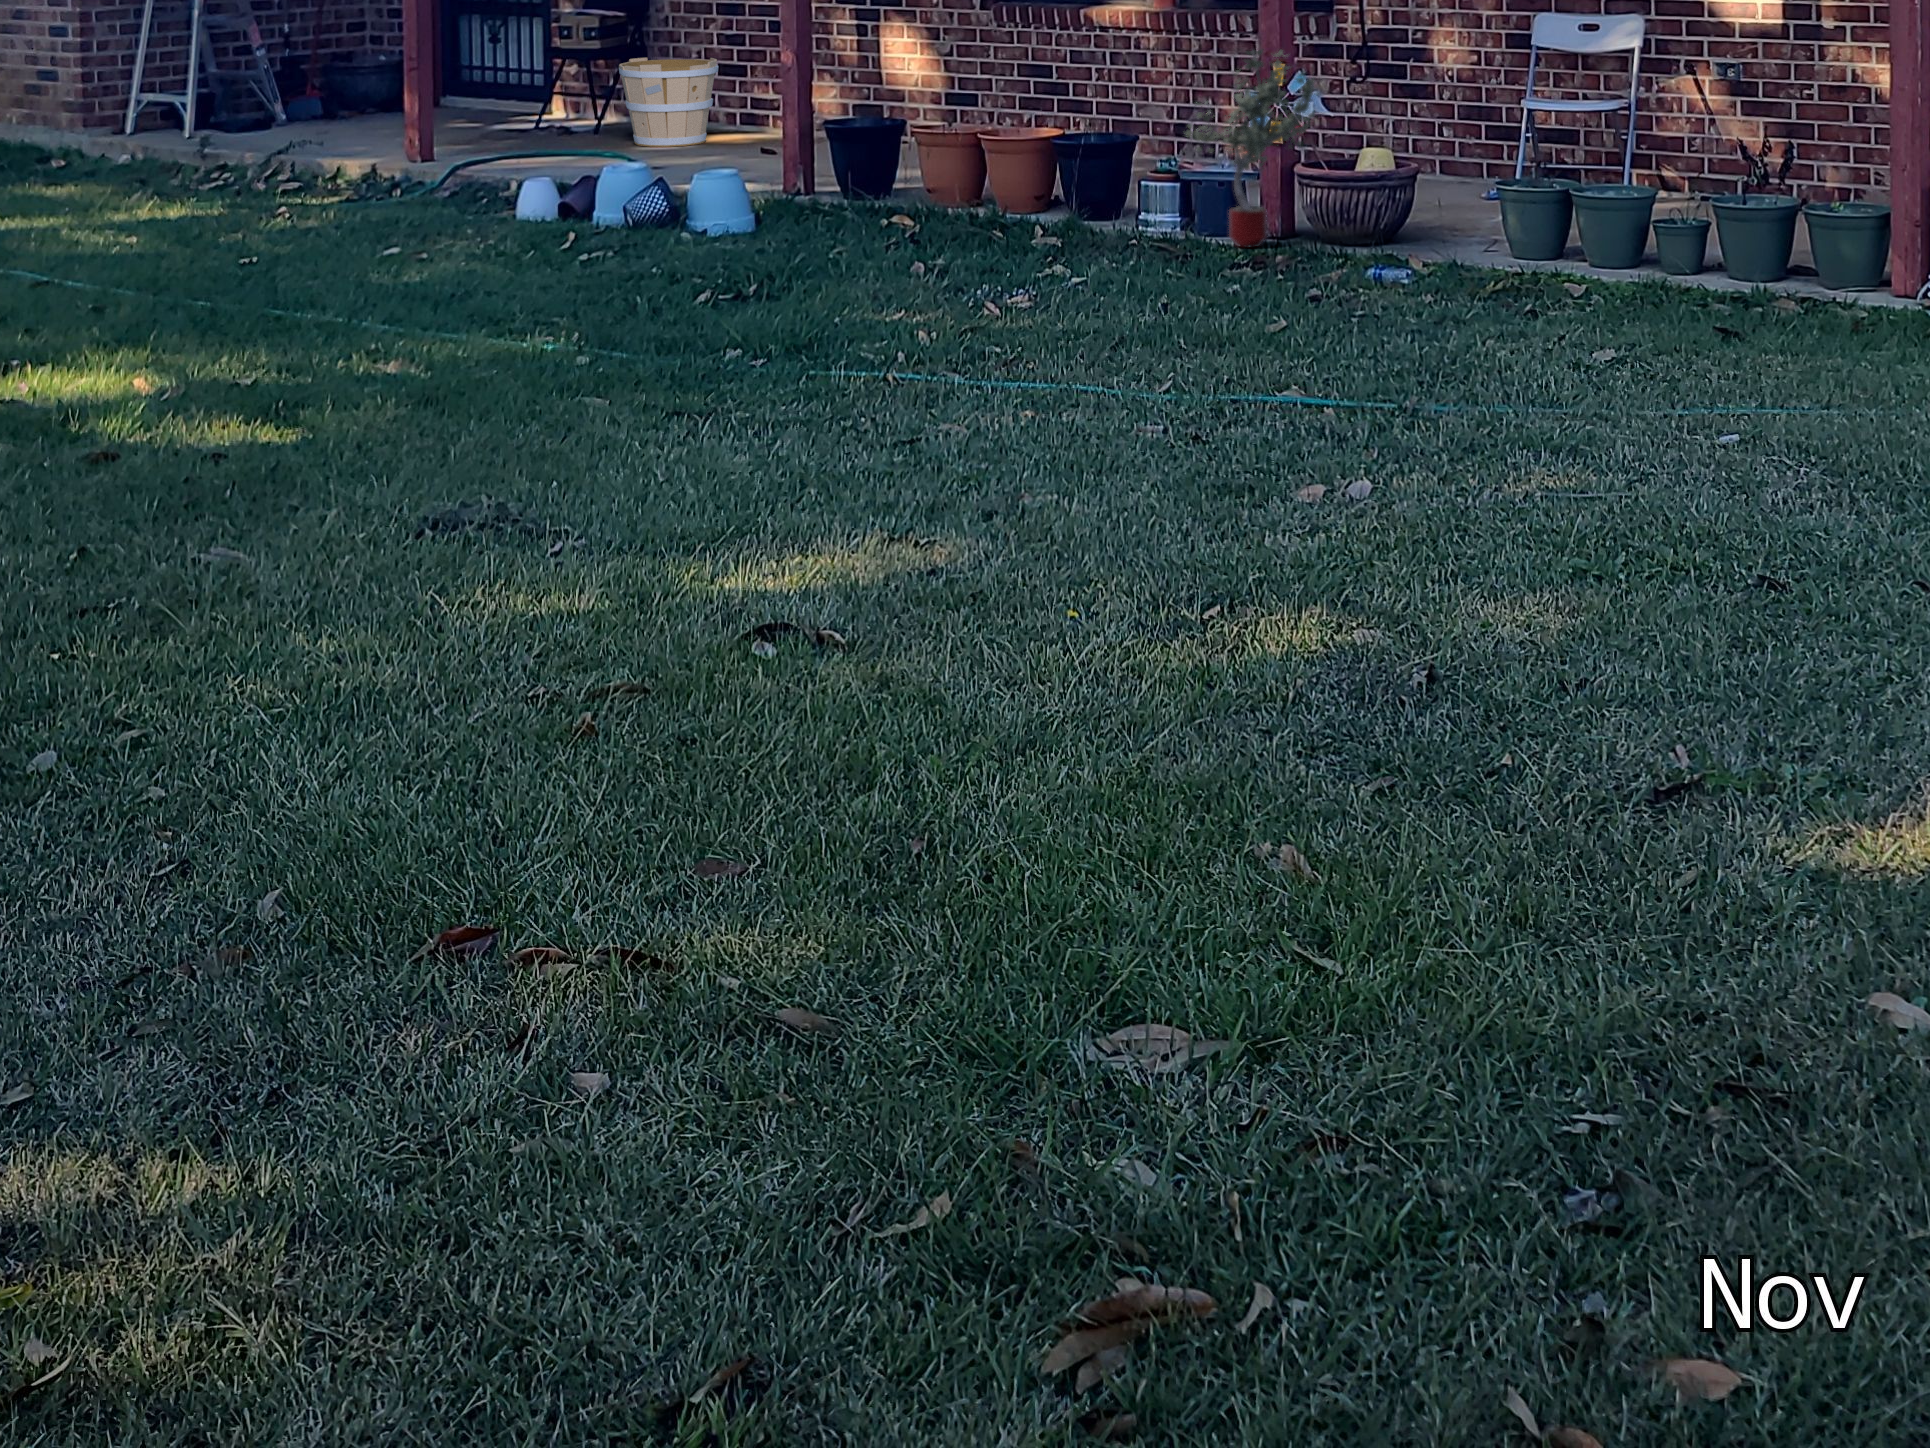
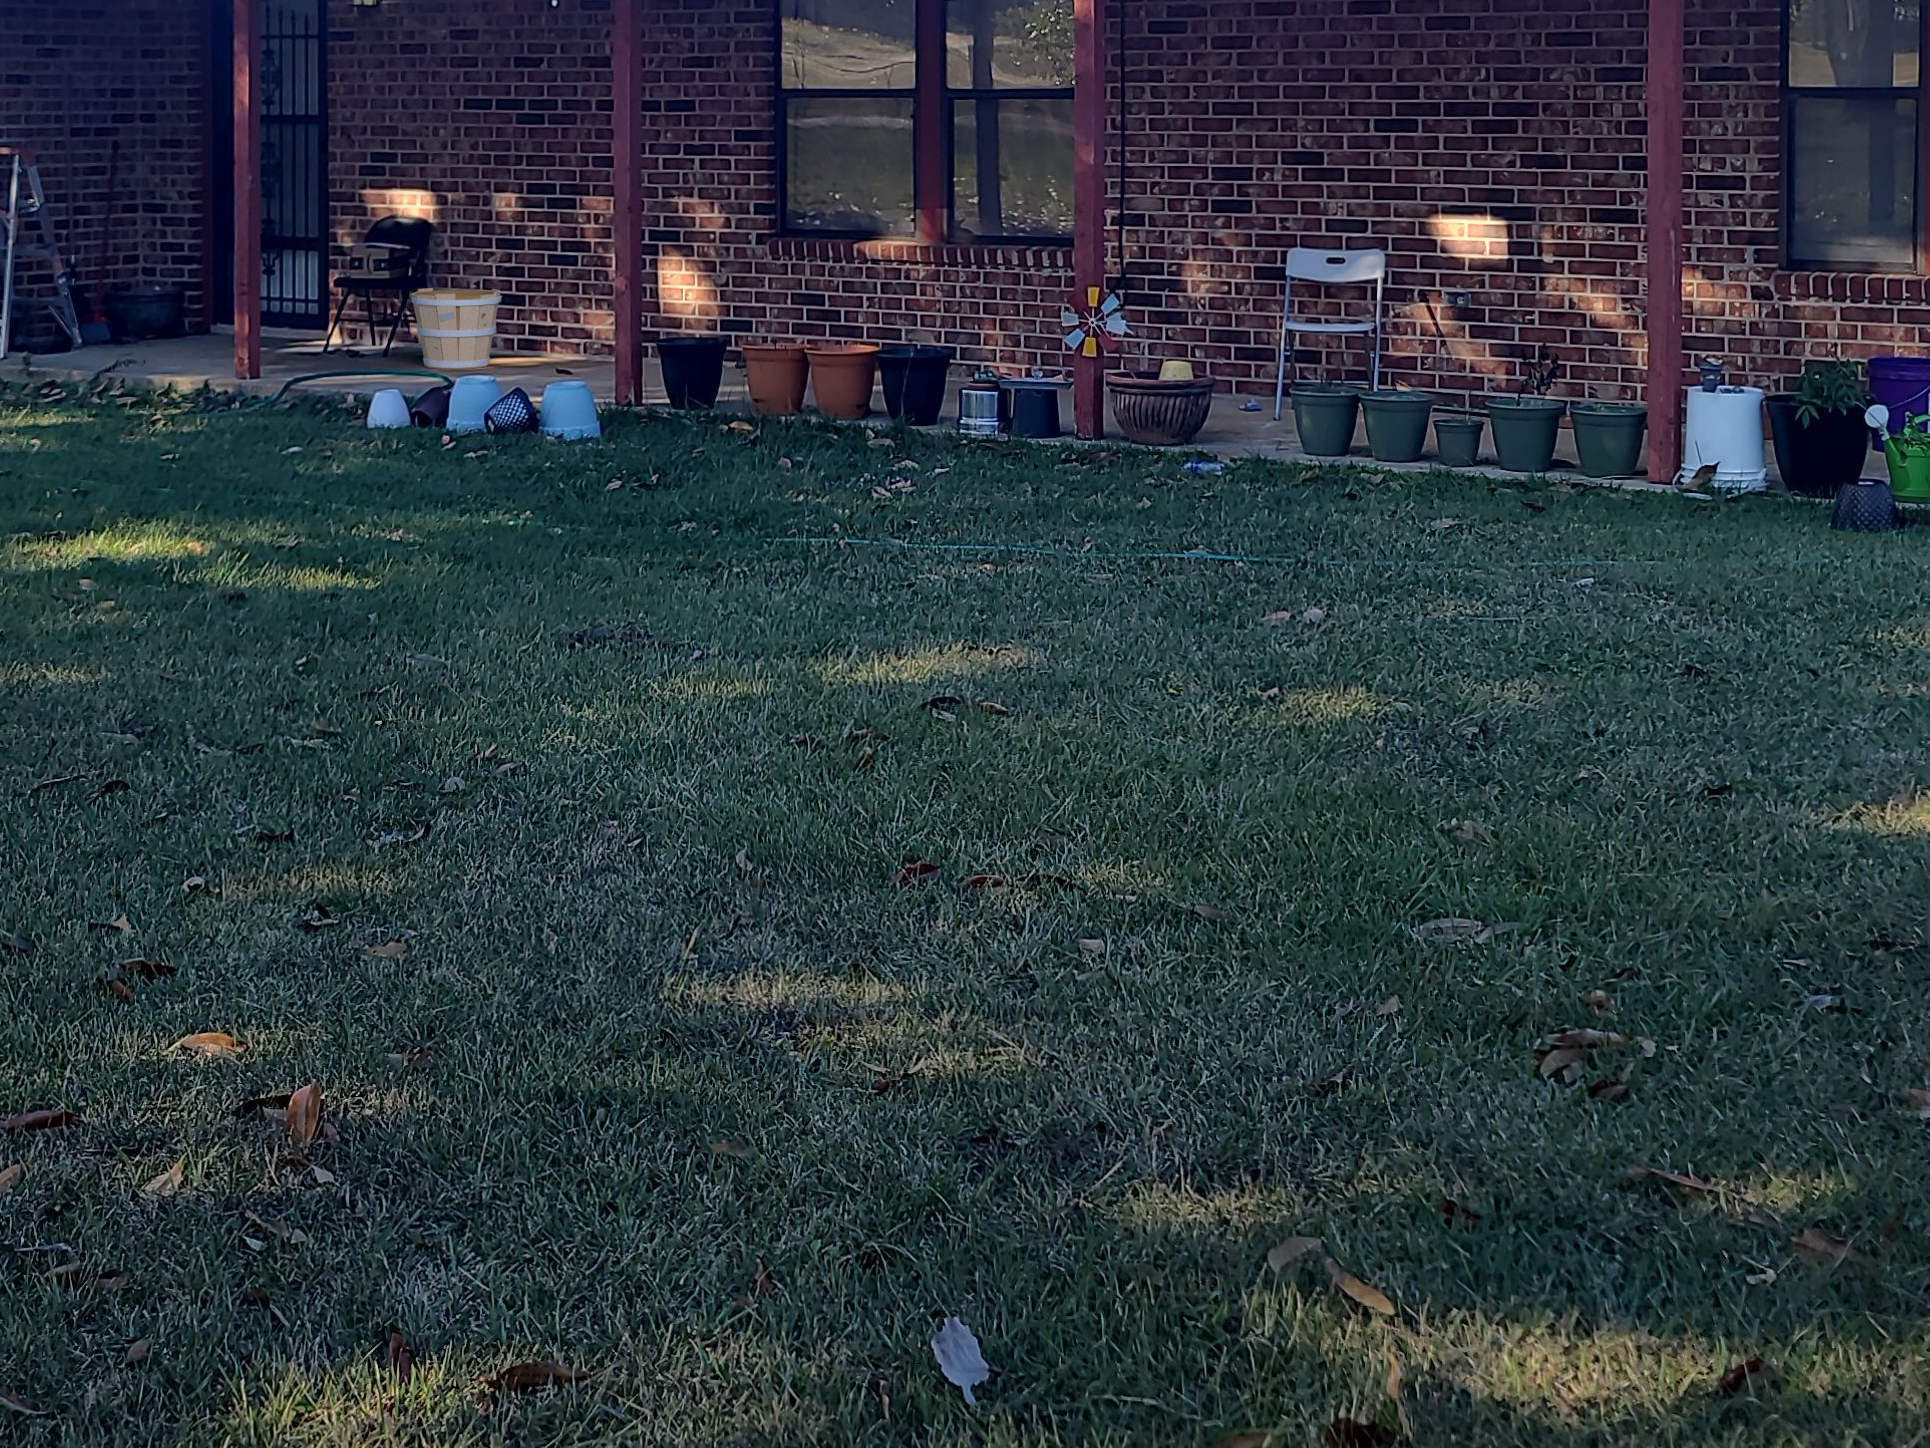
potted tree: present [1186,50,1319,248] -> none [1000,275,1130,449]

